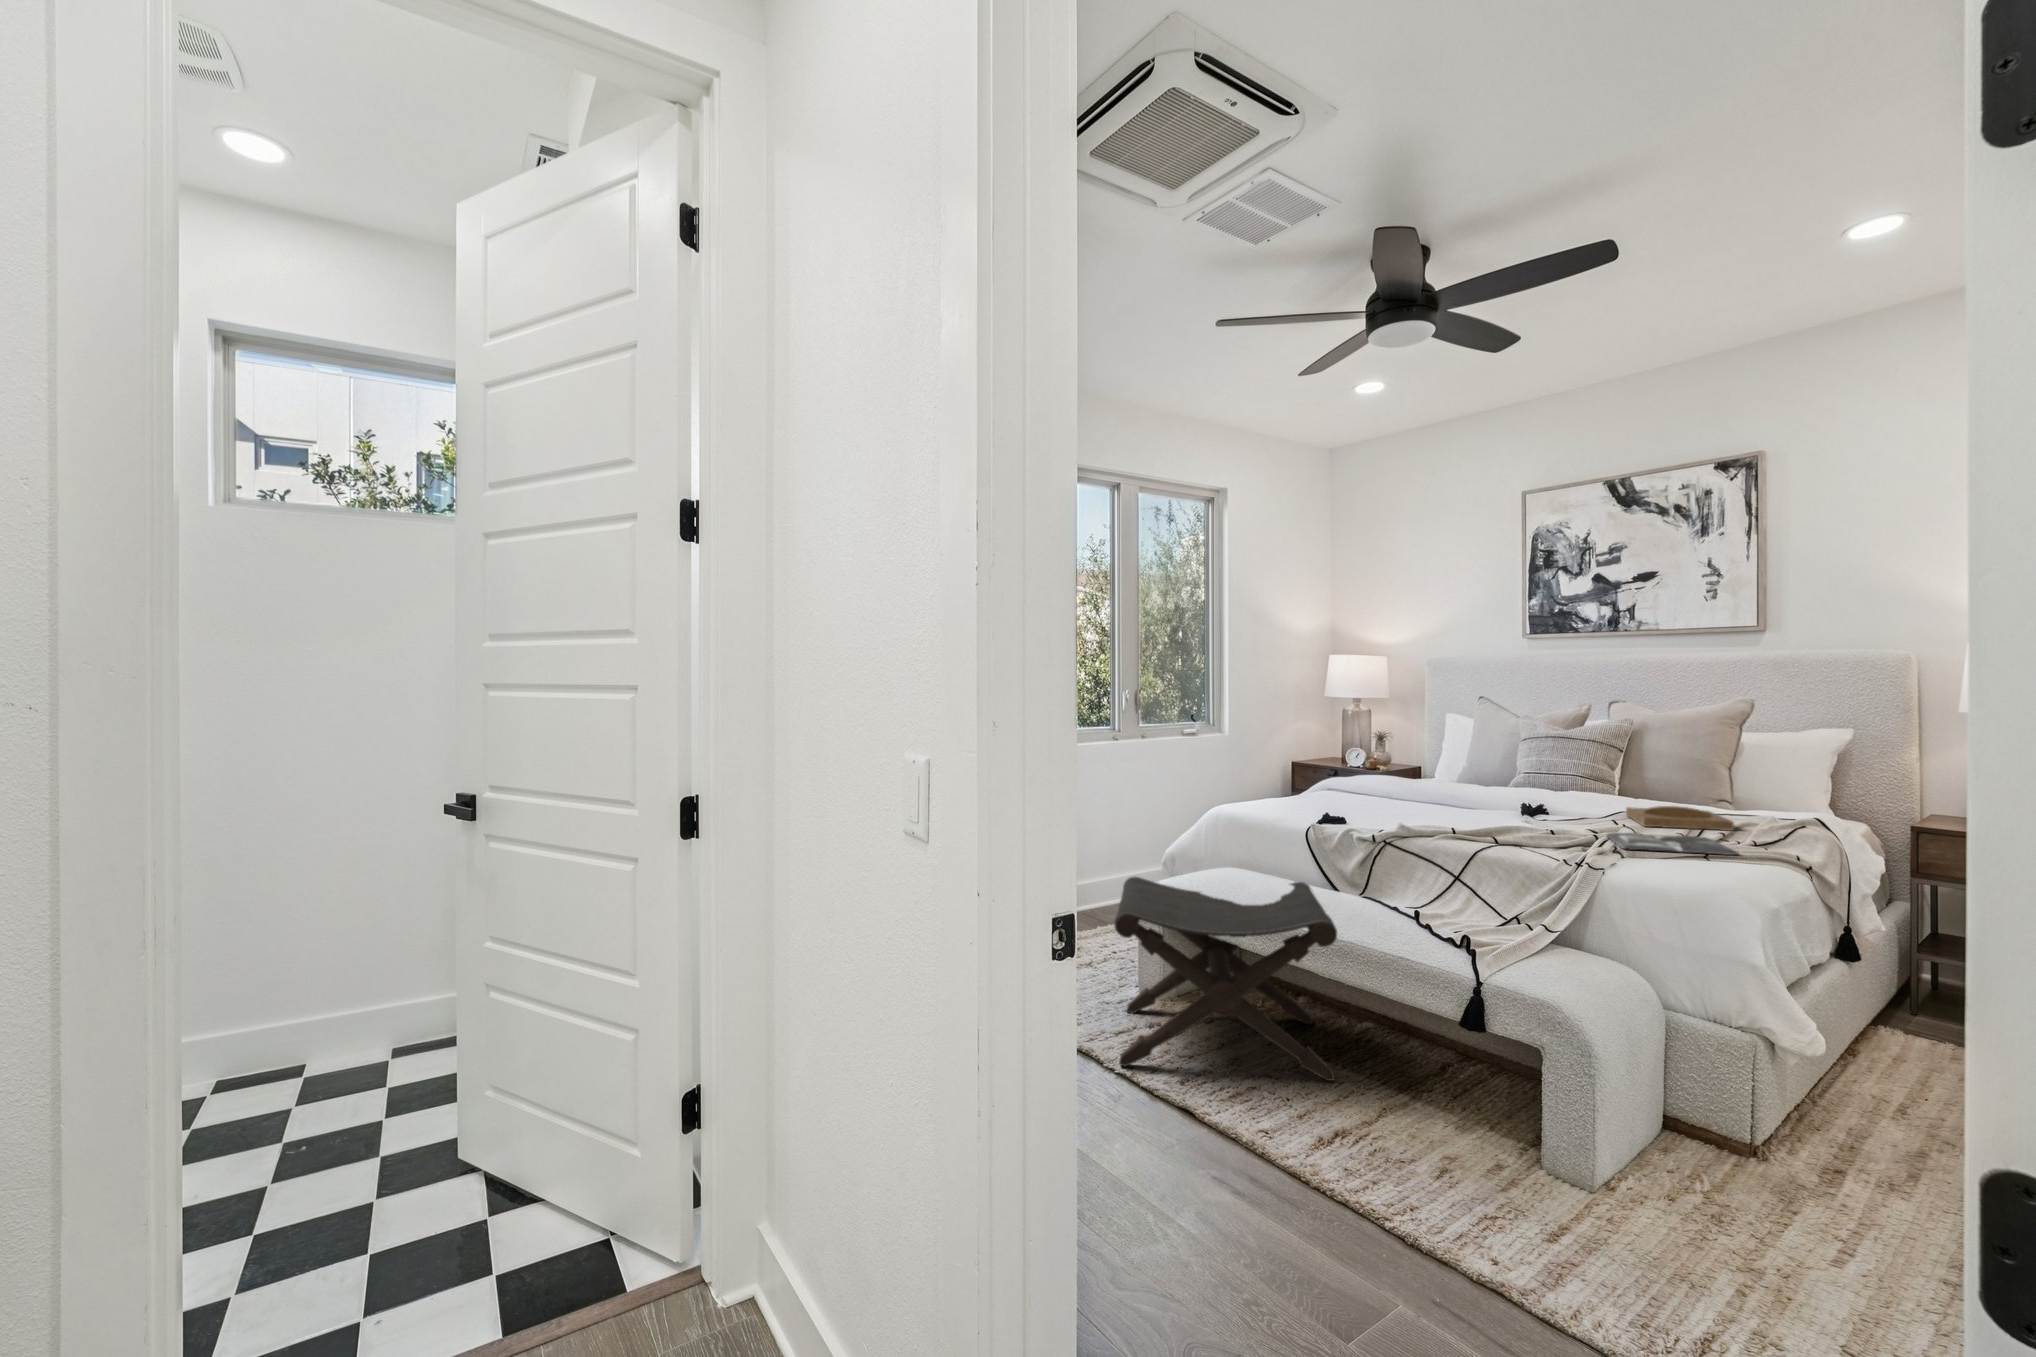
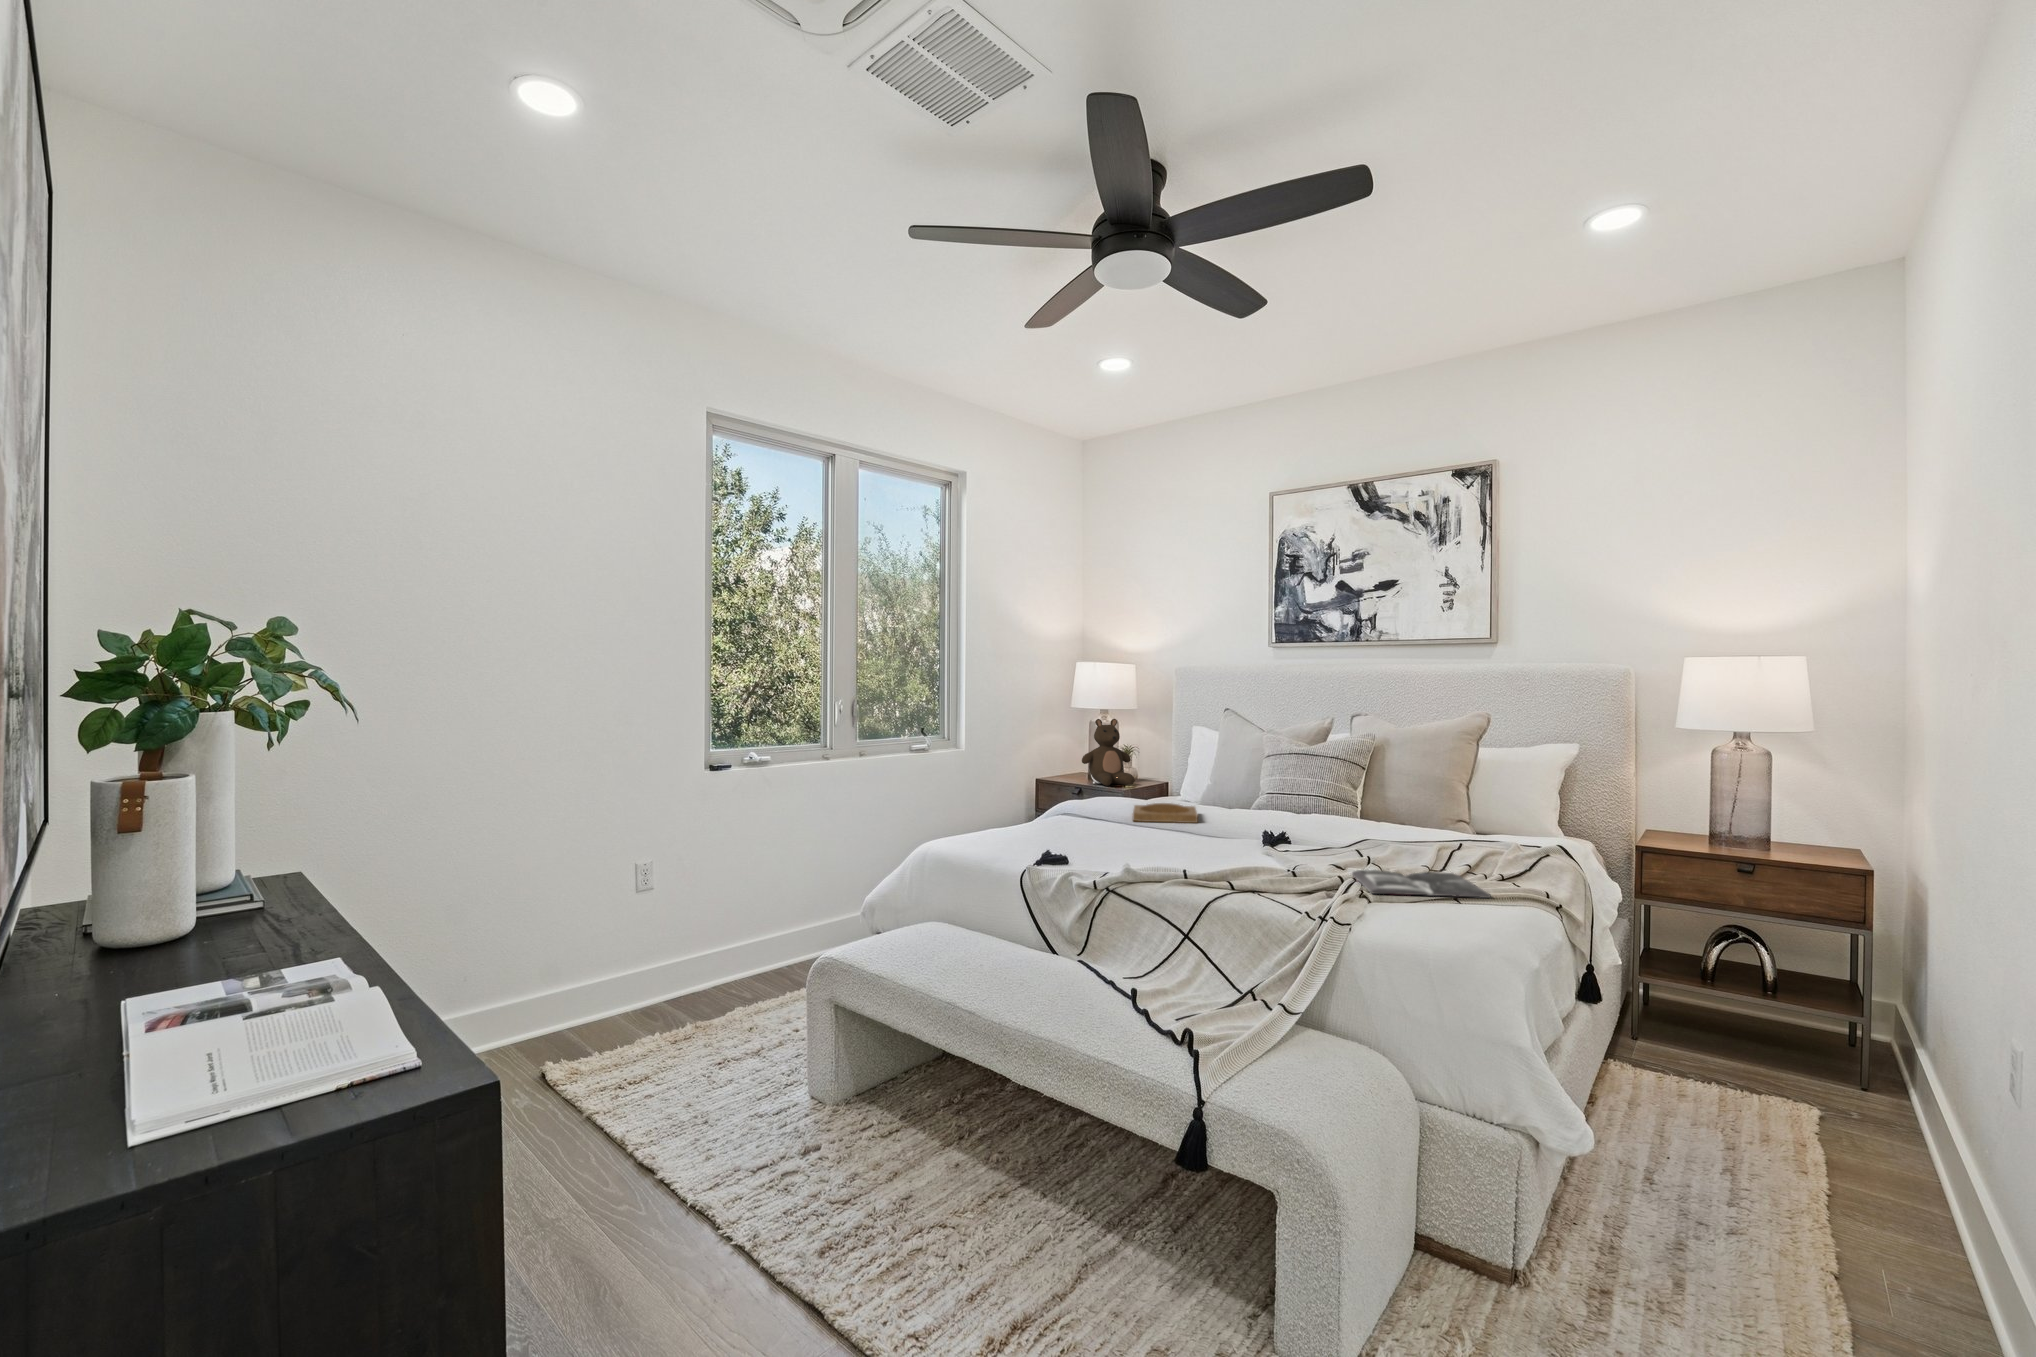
stuffed bear: none [1335,706,1386,767] -> present [1082,719,1134,786]
tray: present [1626,806,1734,831] -> present [1133,803,1198,823]
footstool: present [1114,877,1337,1081] -> none [735,944,1036,1232]

